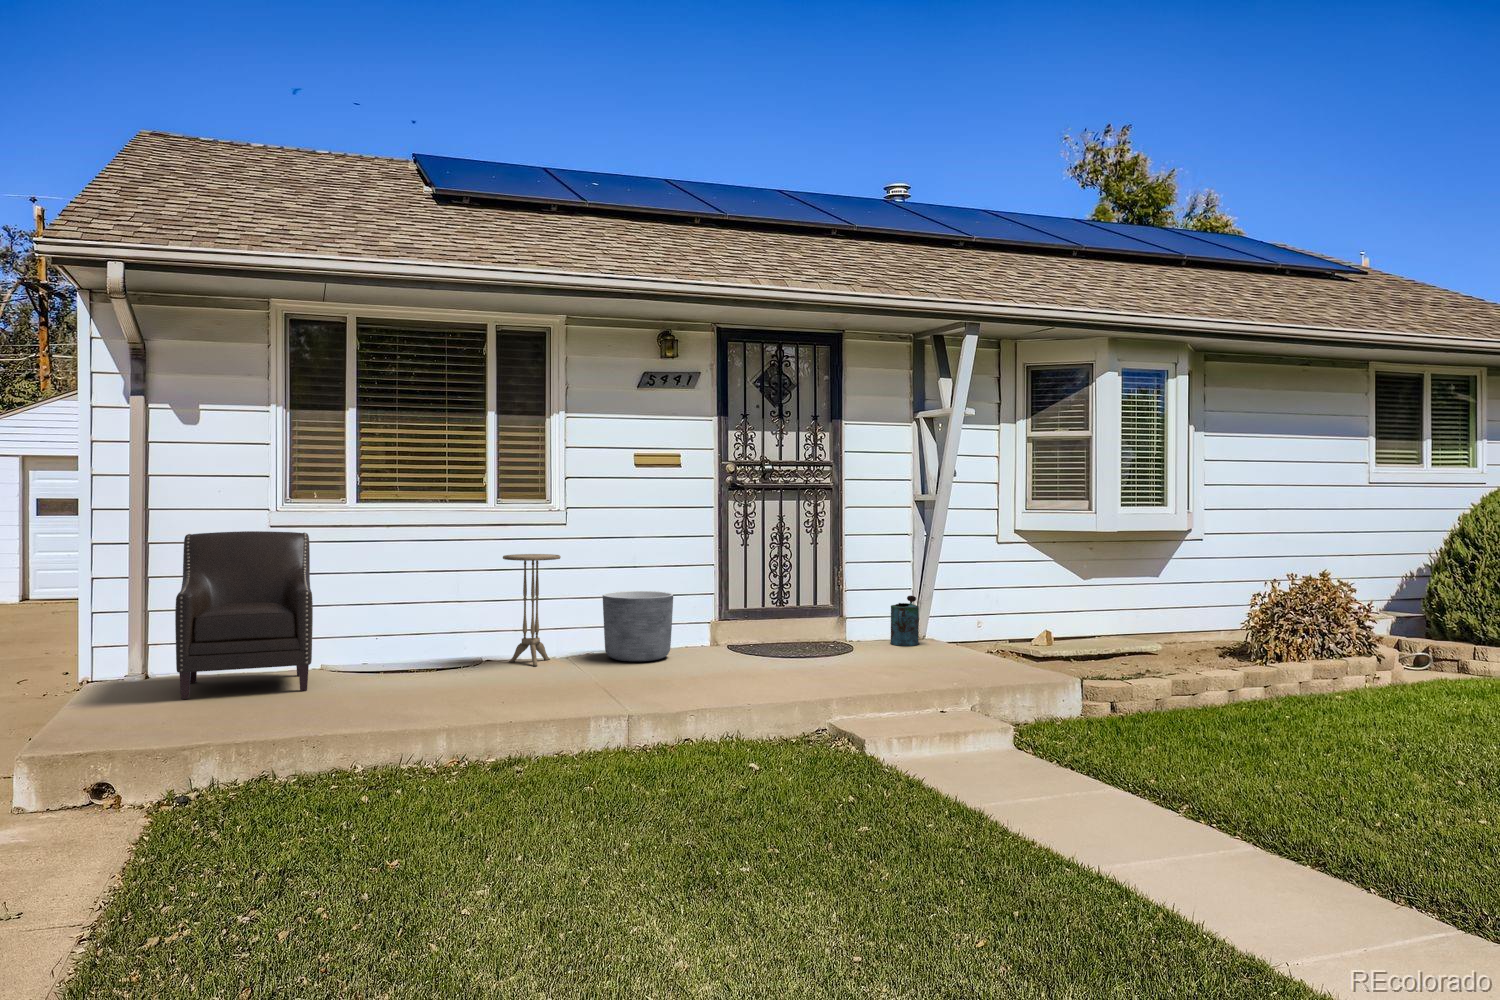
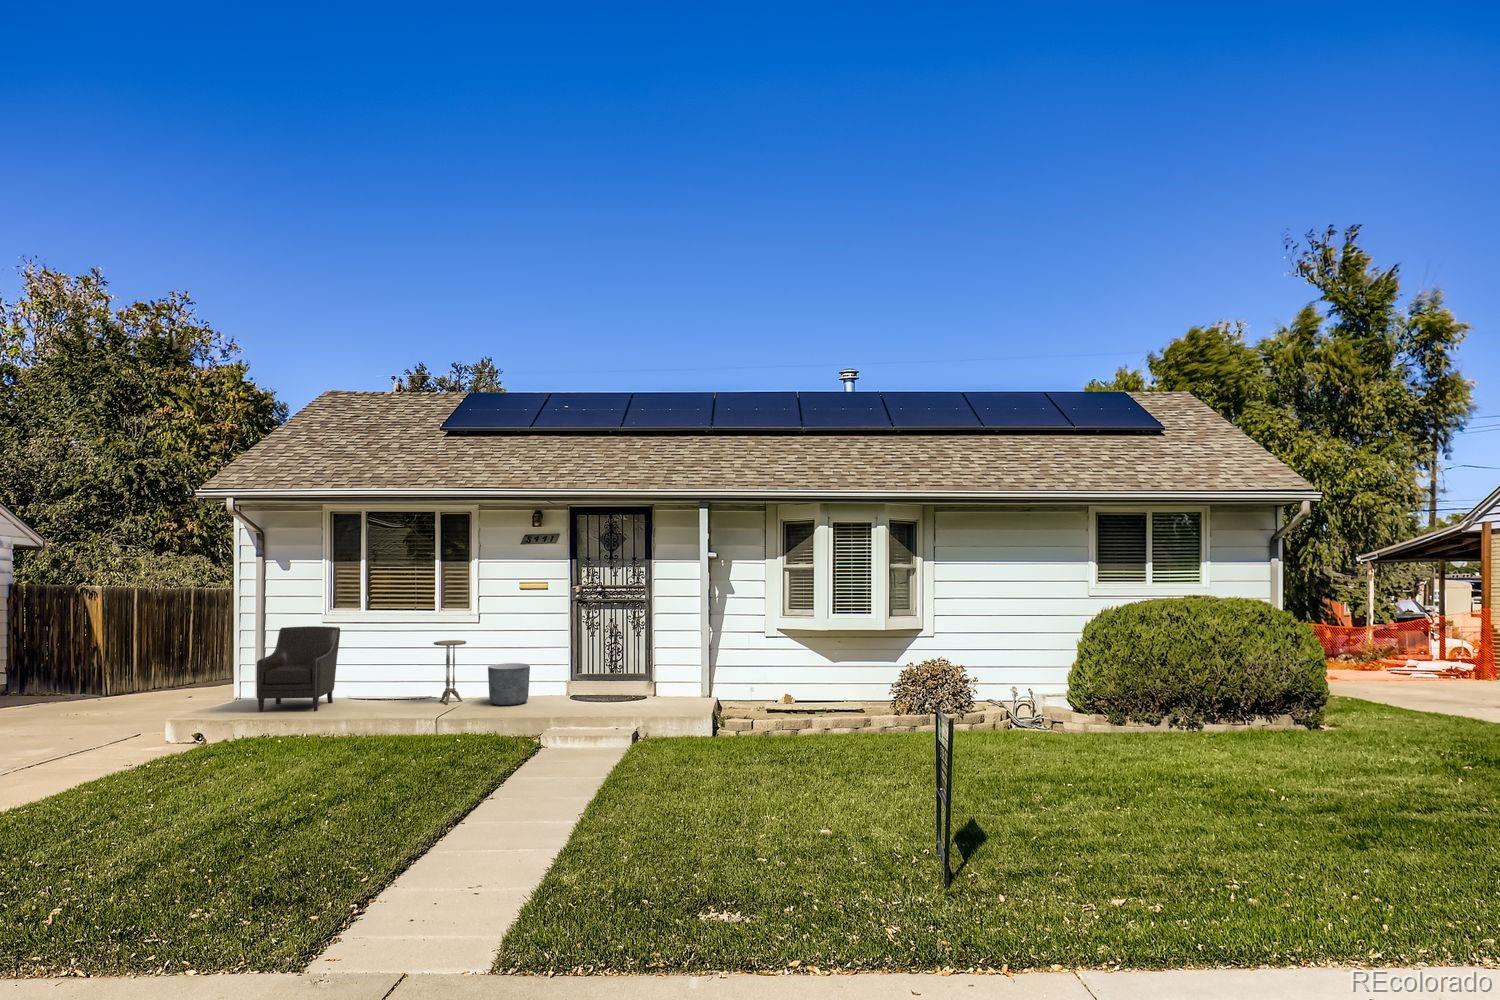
watering can: present [890,596,919,646] -> none [671,672,701,704]

